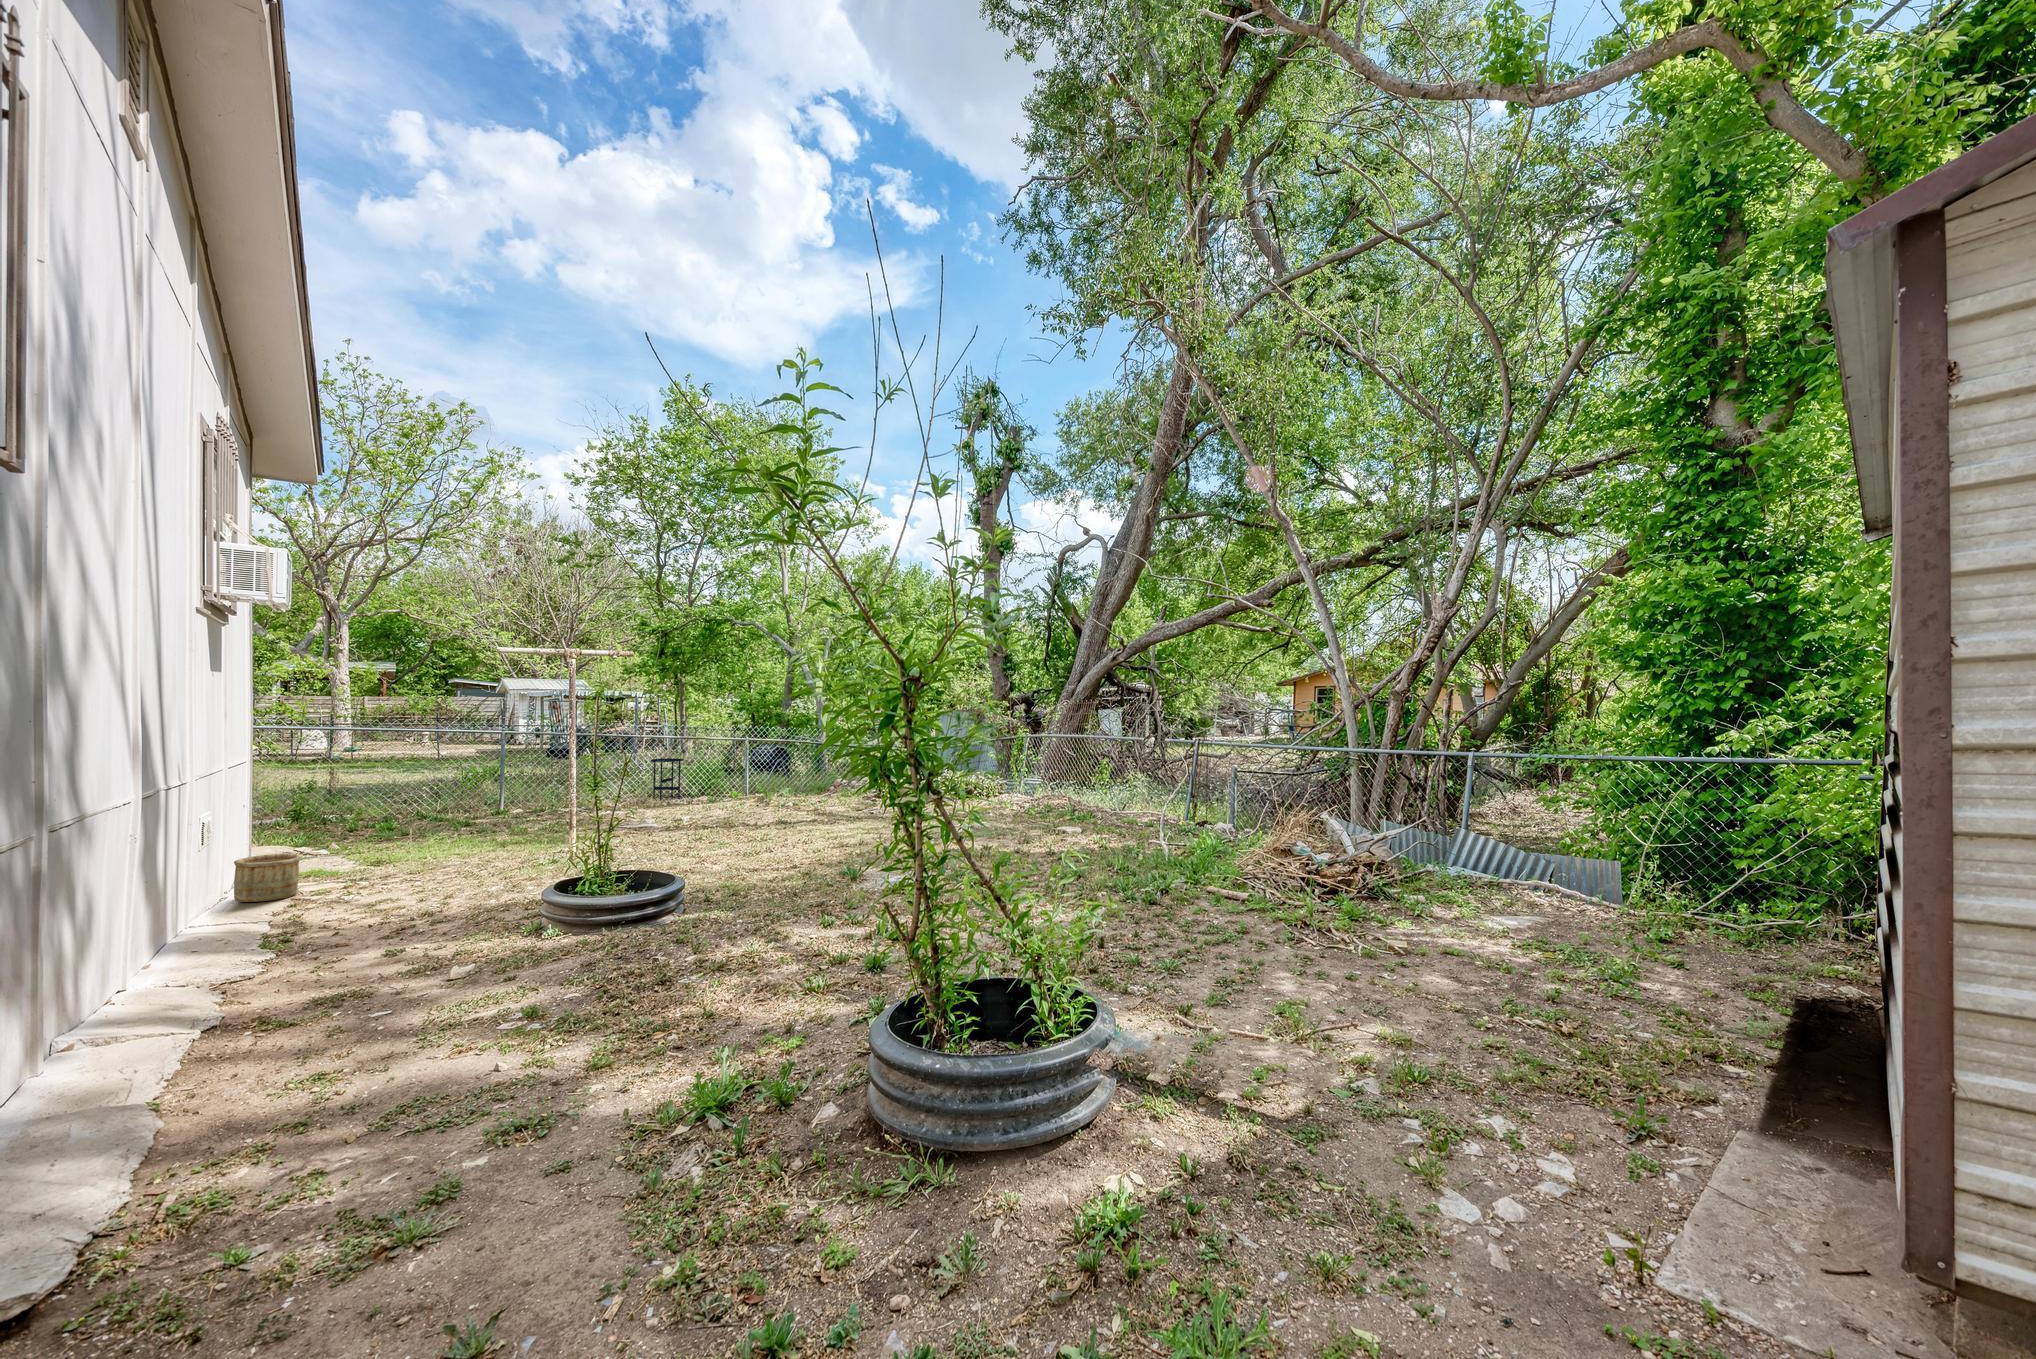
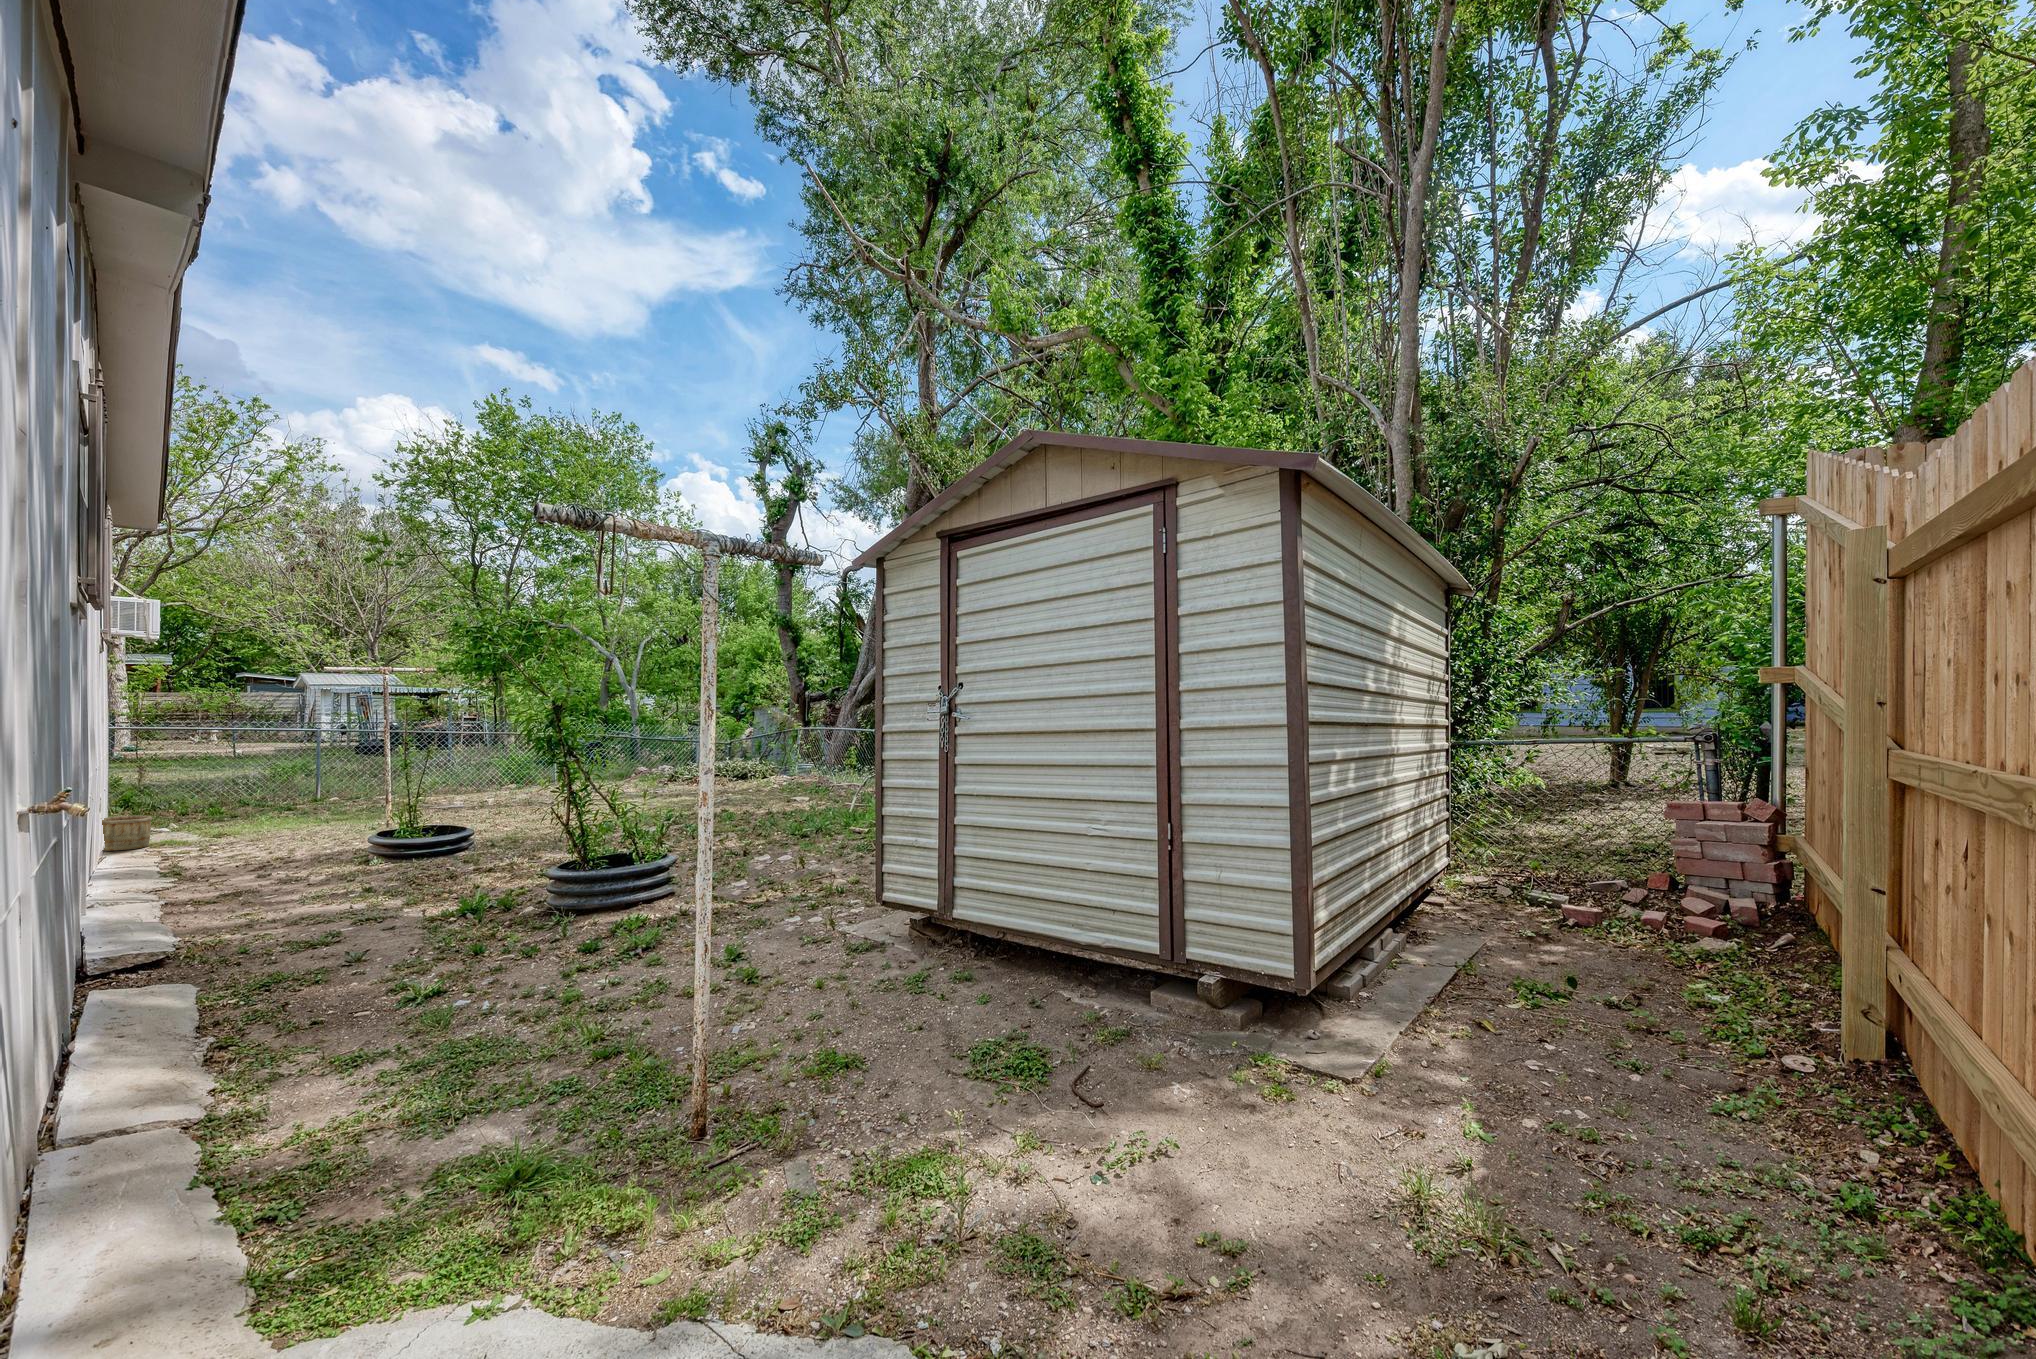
side table: present [651,758,684,800] -> none [460,746,492,782]

